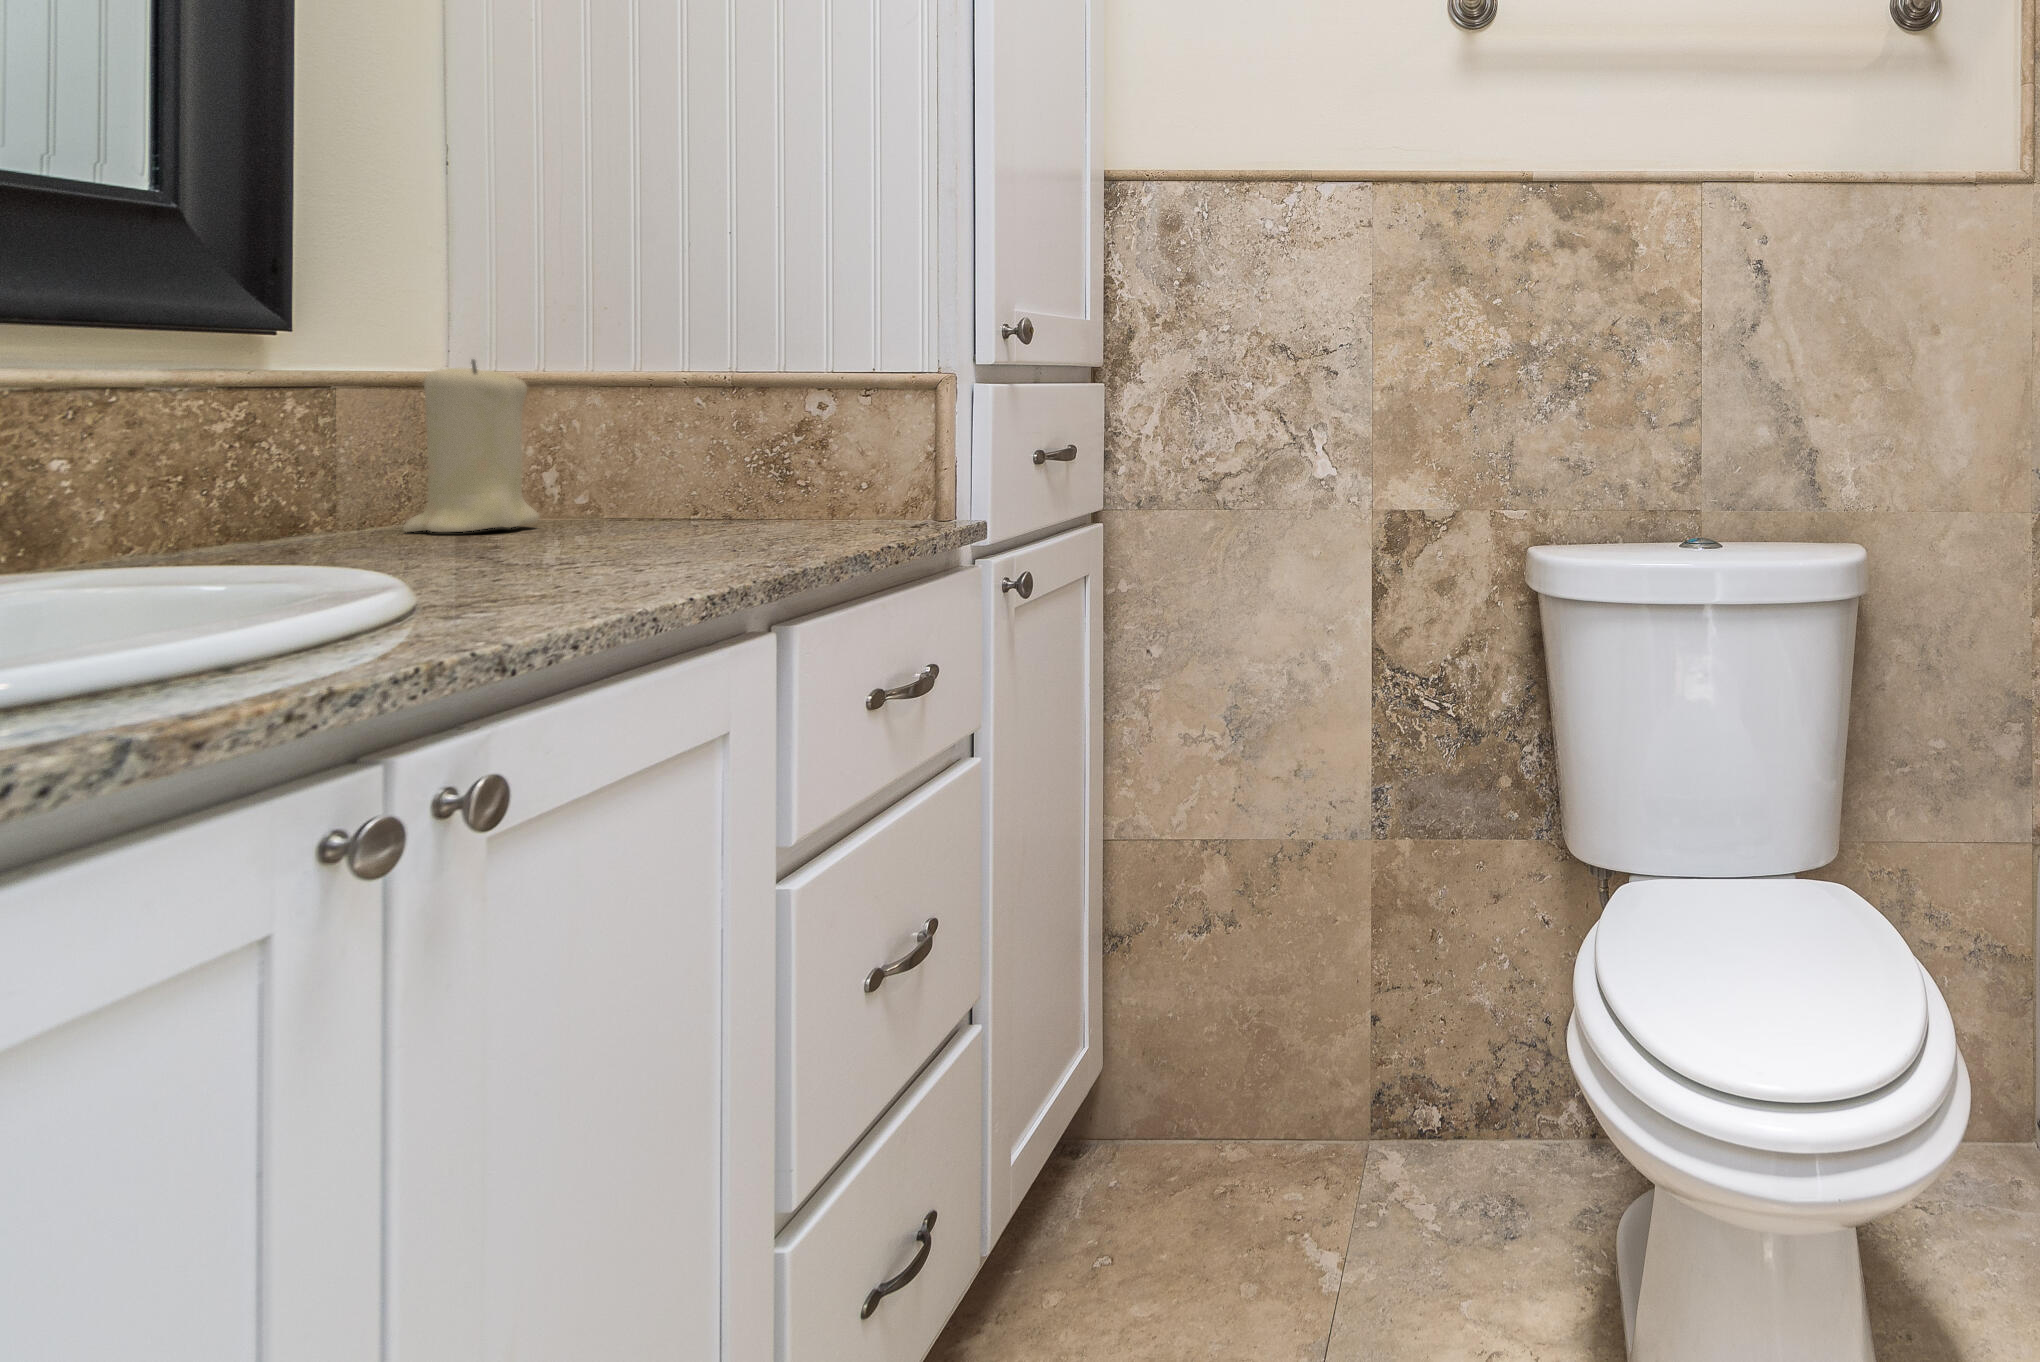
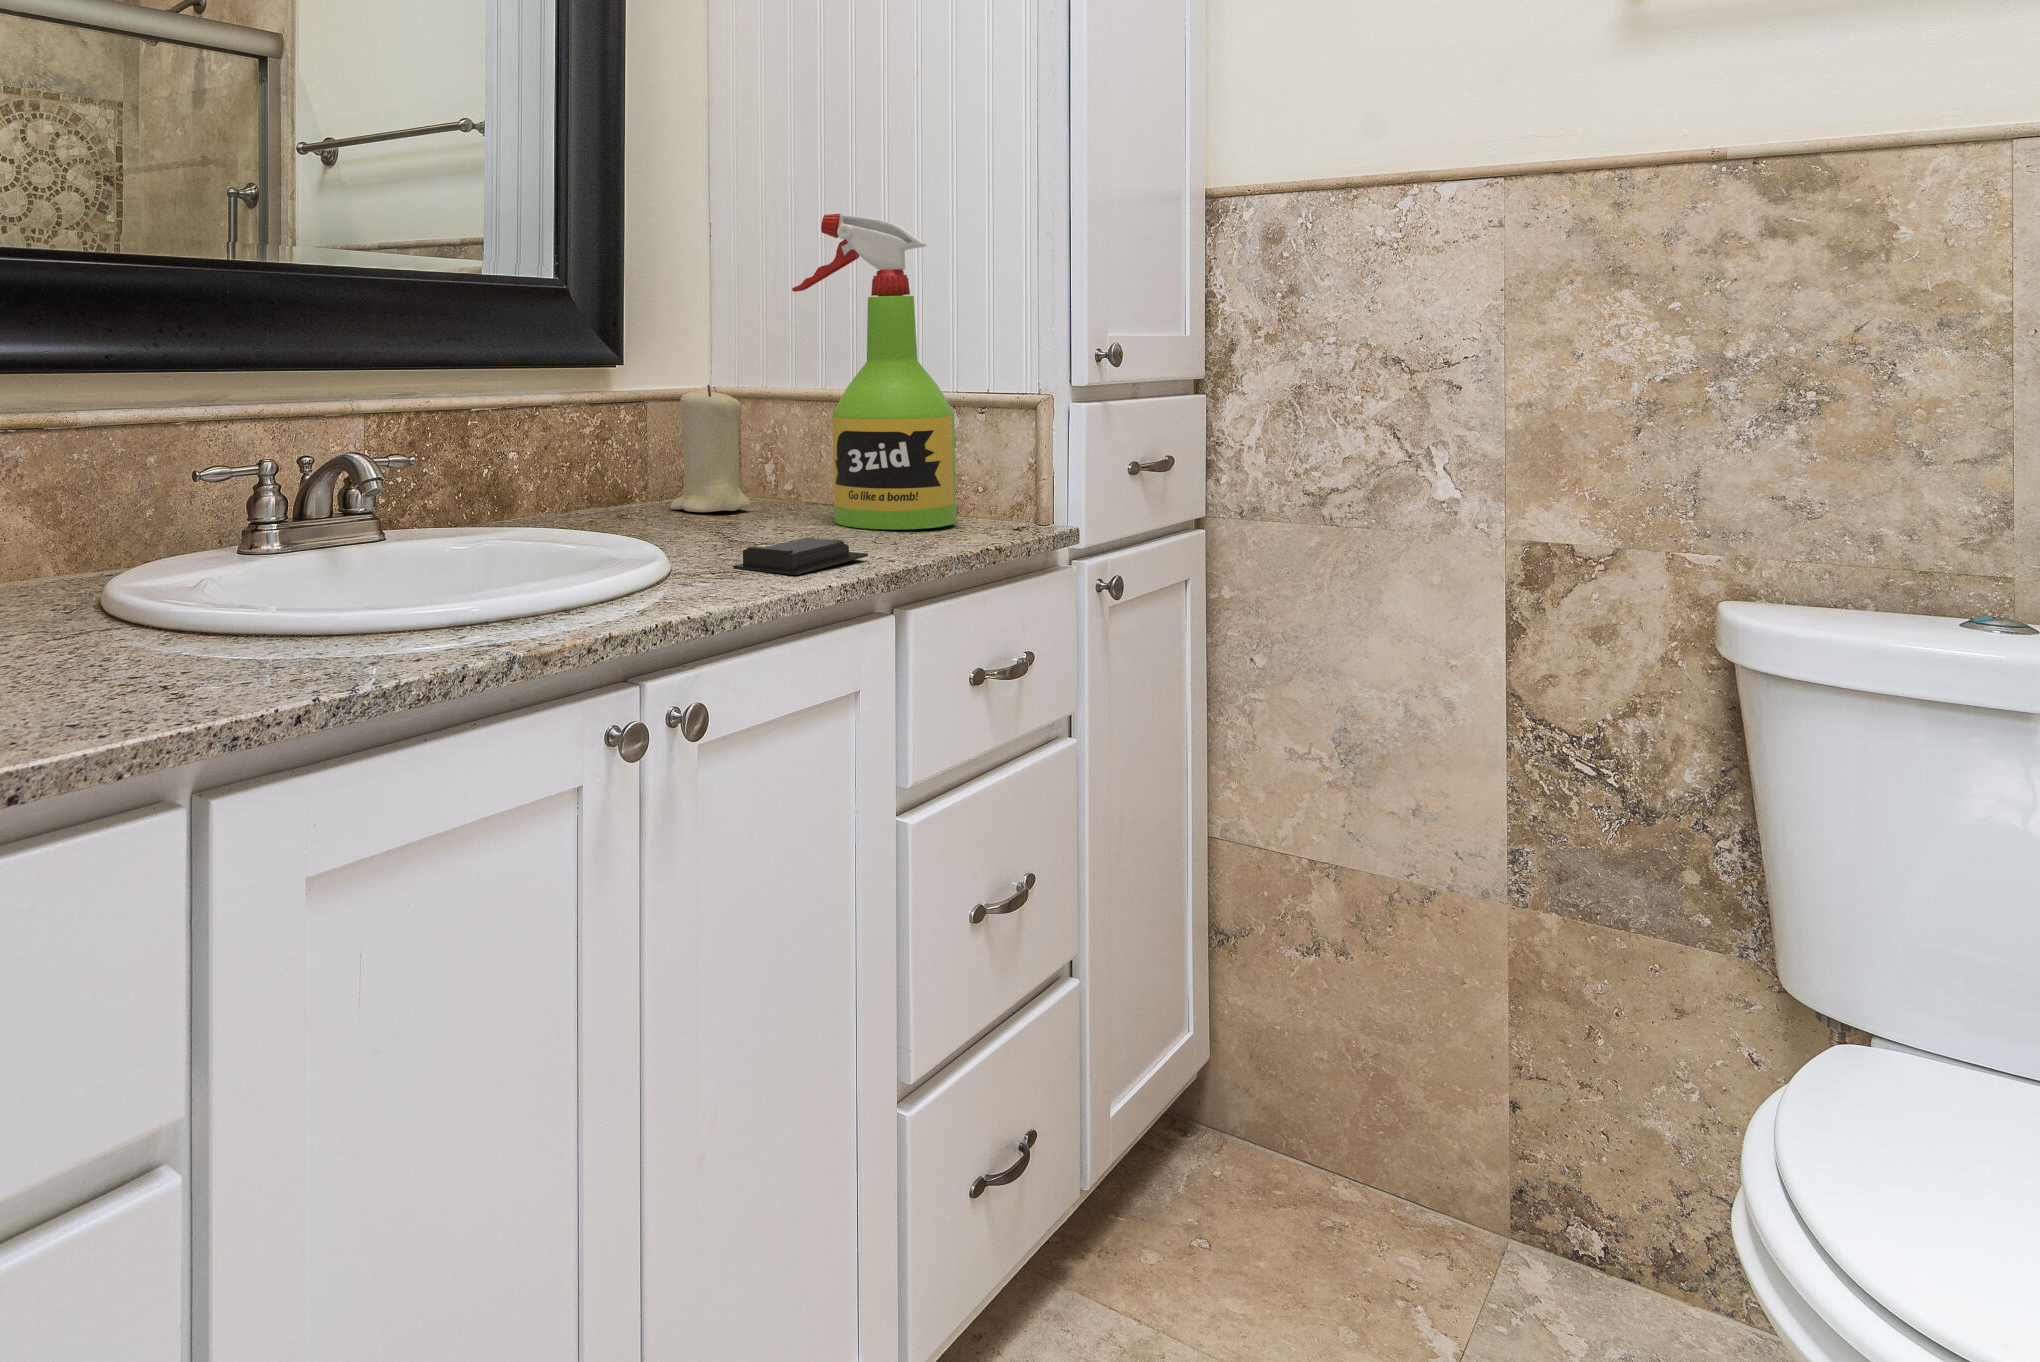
spray bottle: none [613,143,840,535] -> present [792,214,956,530]
soap bar: none [534,543,739,590] -> present [733,538,868,575]

